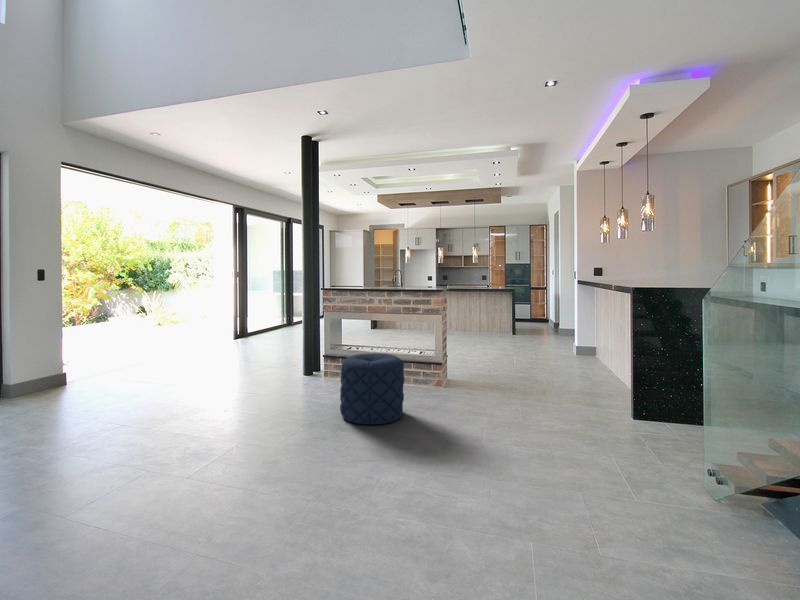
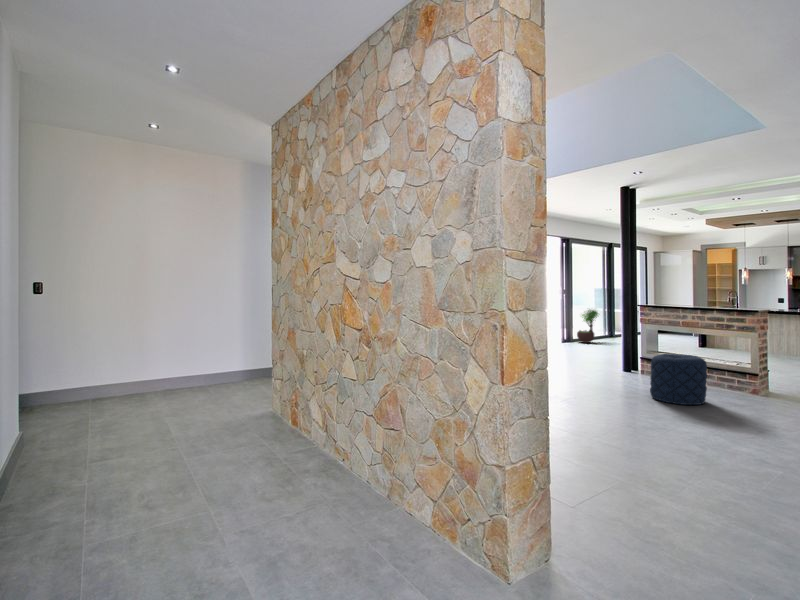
potted tree: none [251,287,278,332] -> present [577,310,598,343]

